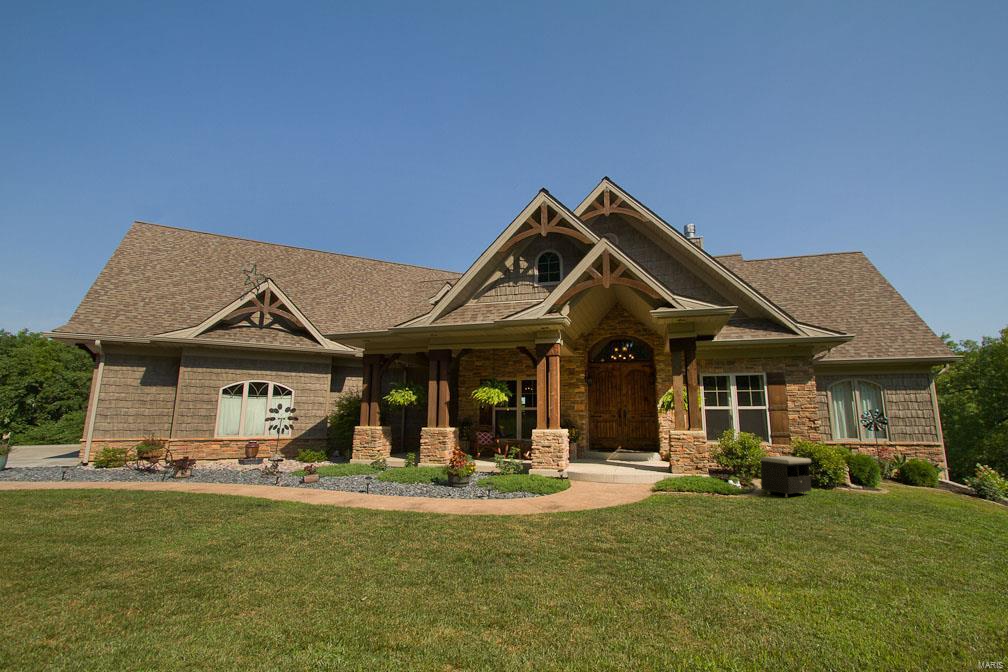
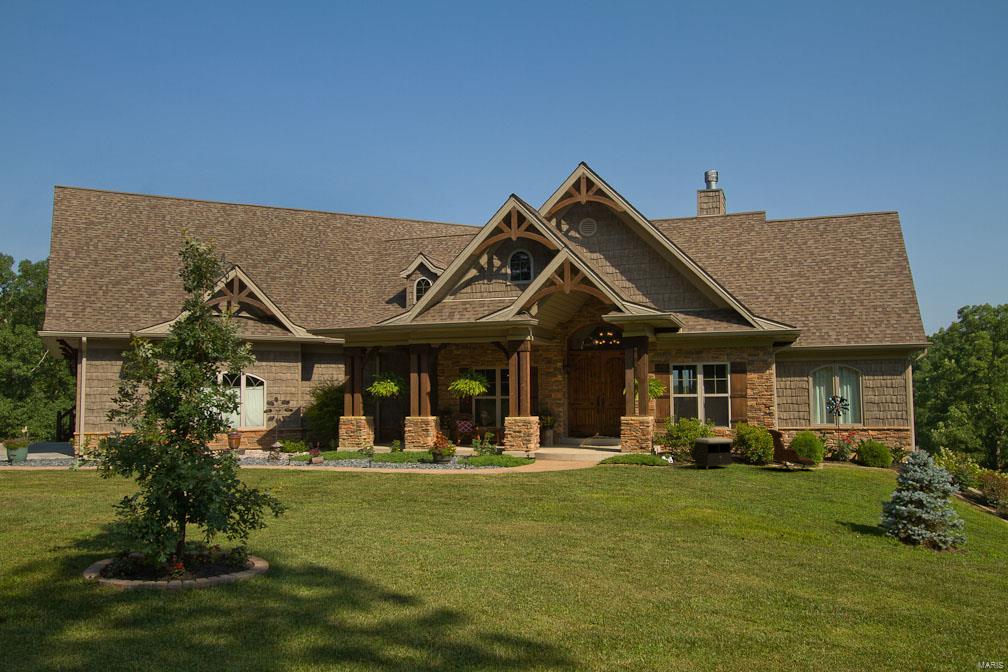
lounge chair: none [851,447,921,502] -> present [768,429,815,471]

